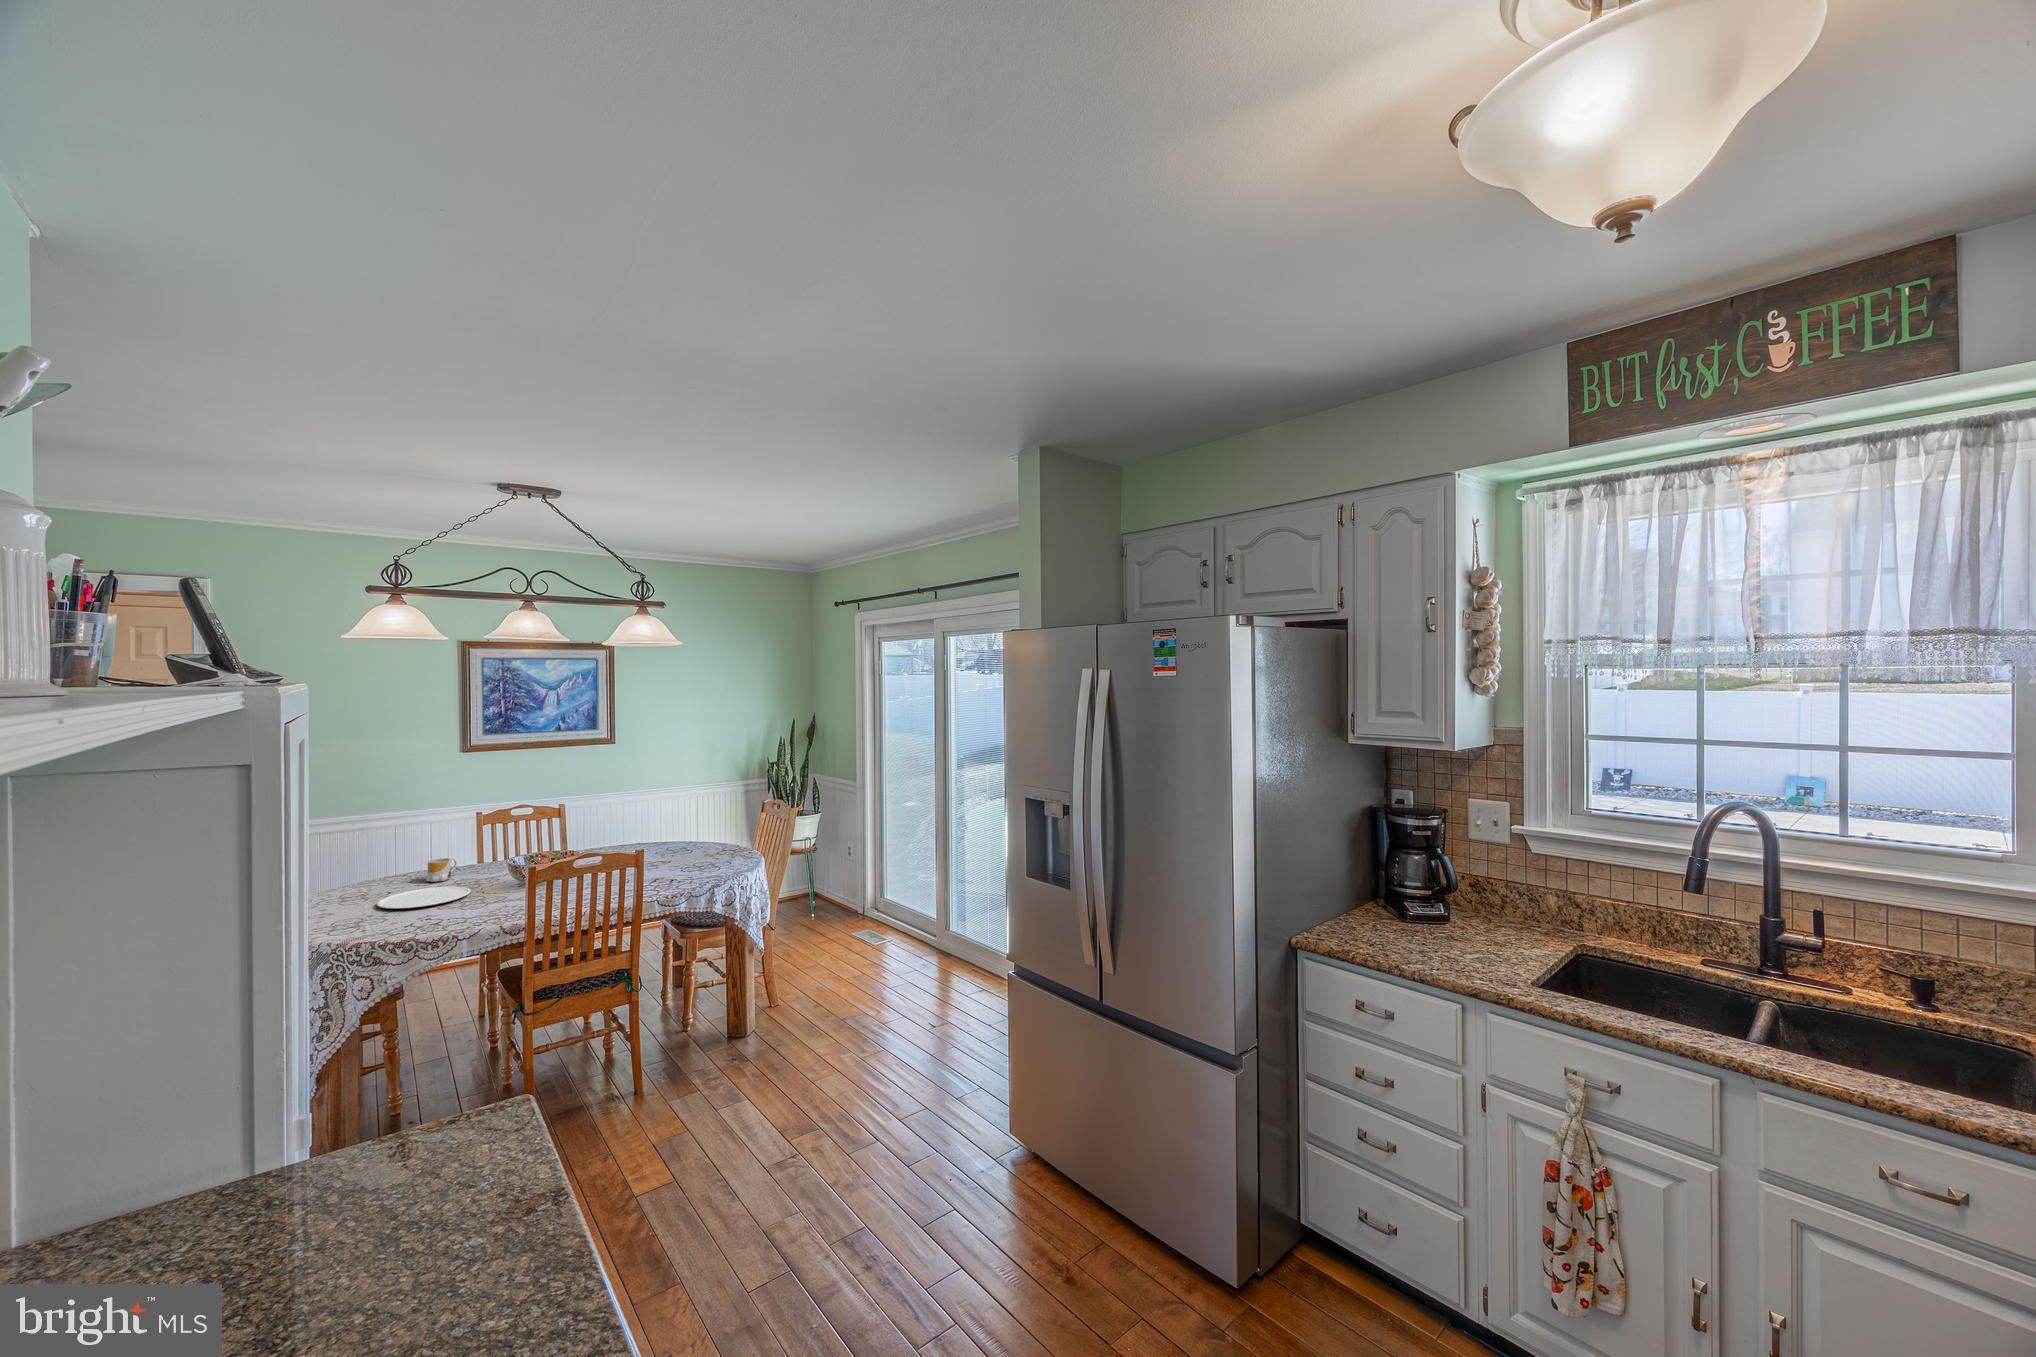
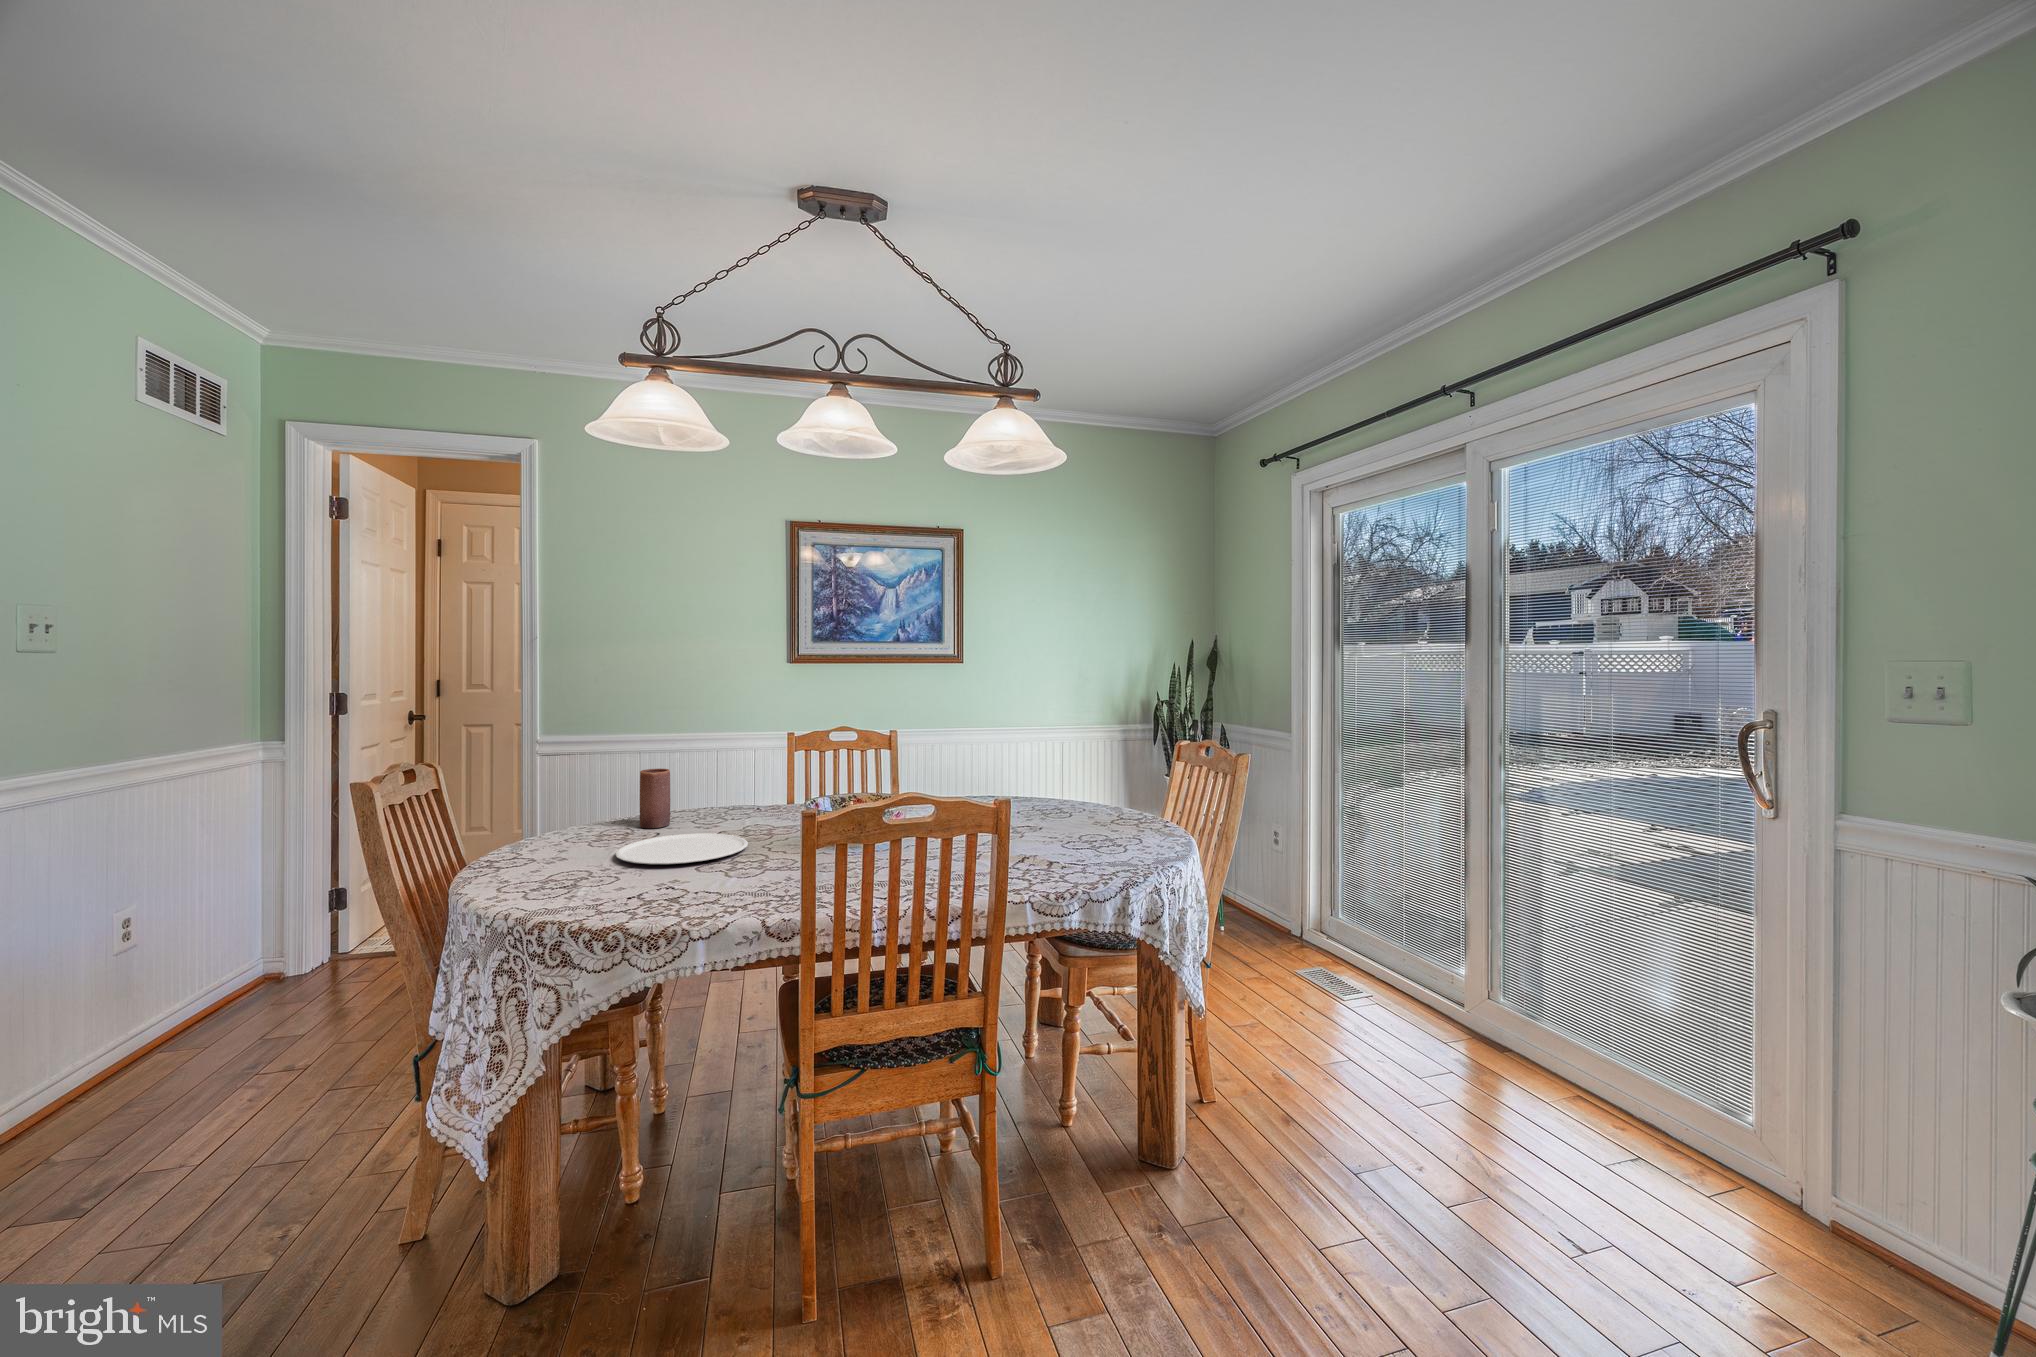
candle: none [377,848,400,889] -> present [640,769,670,828]
mug: present [426,858,457,882] -> none [702,791,745,825]

